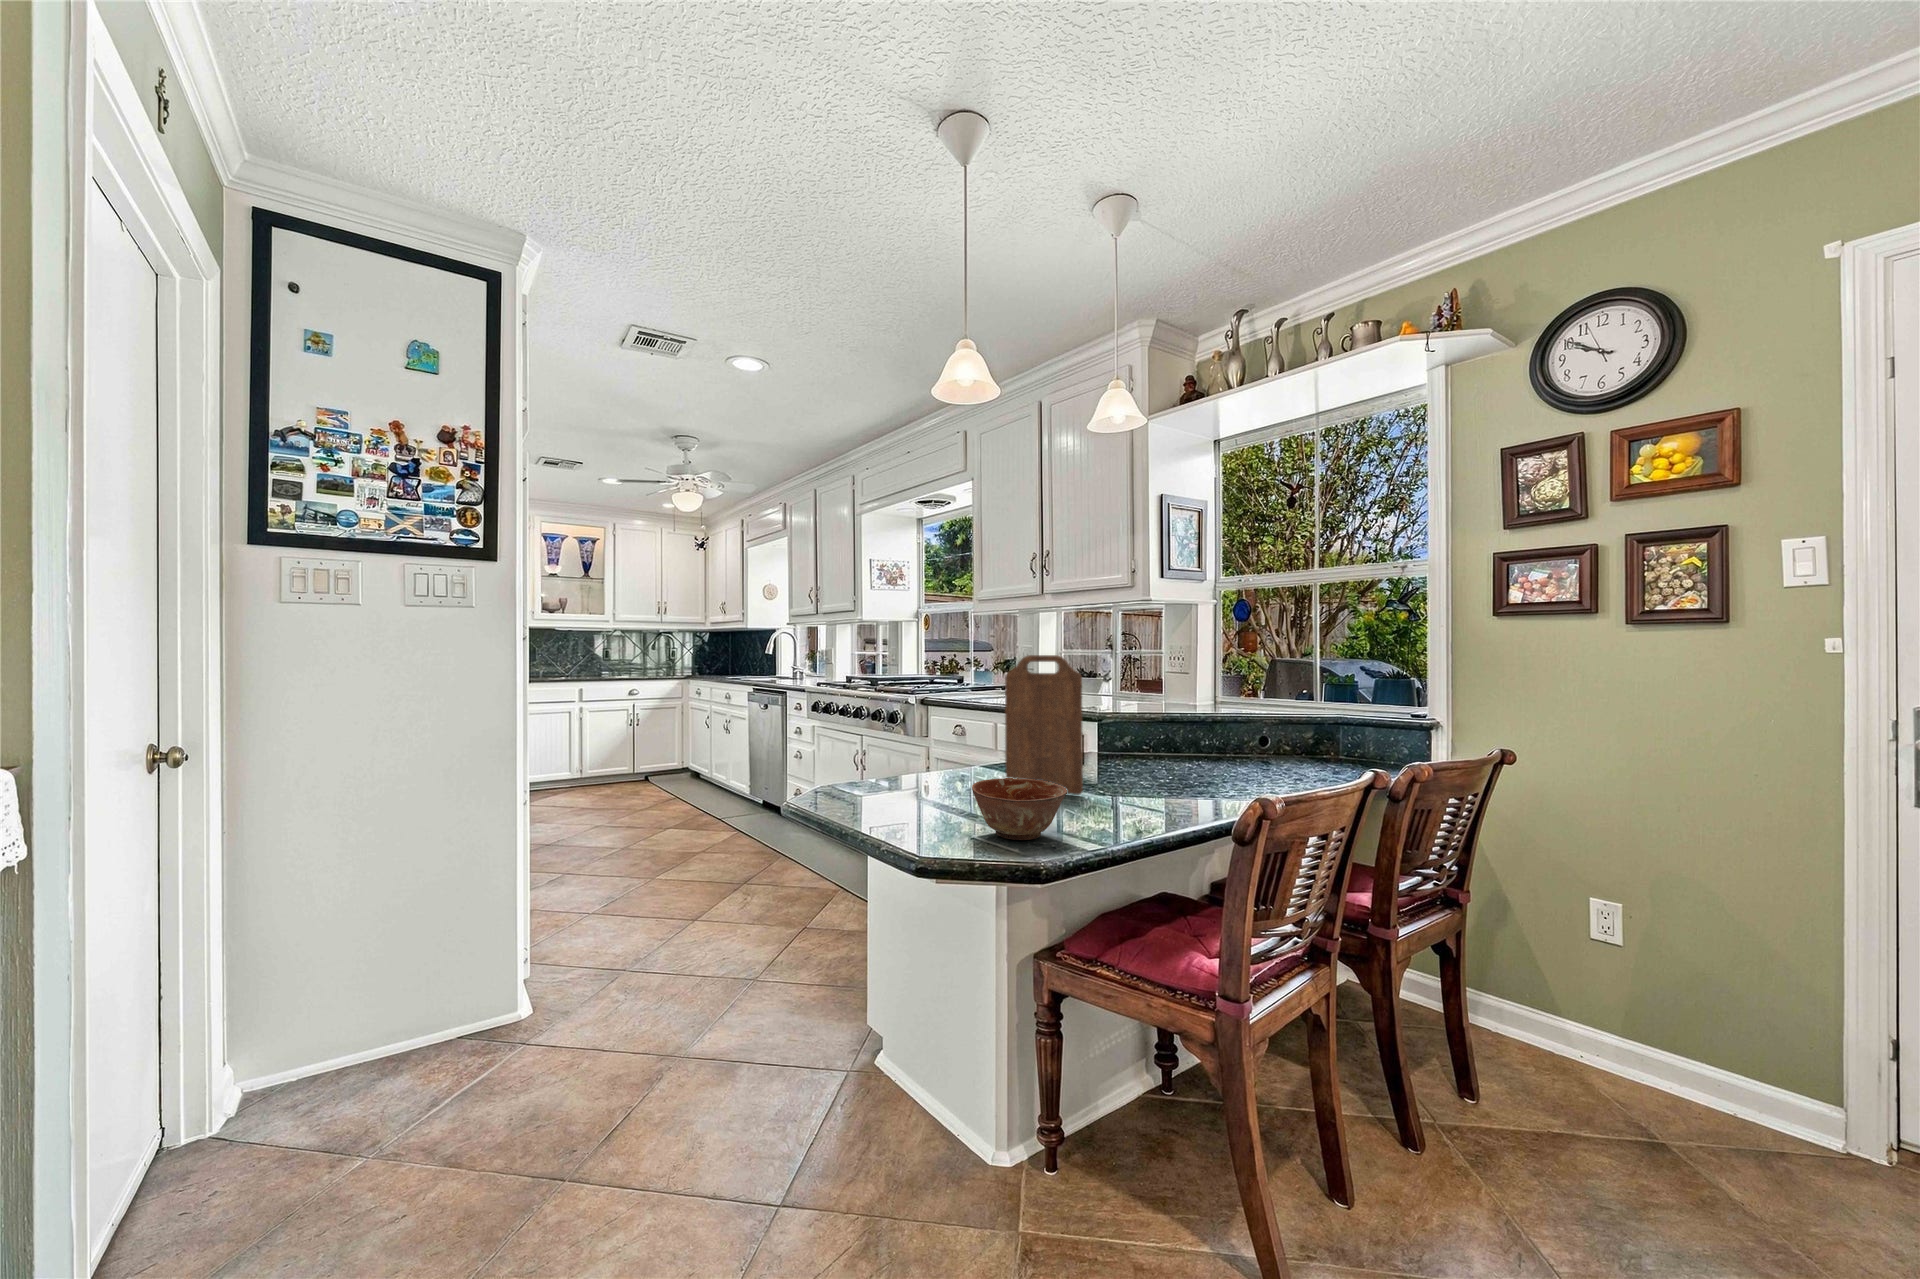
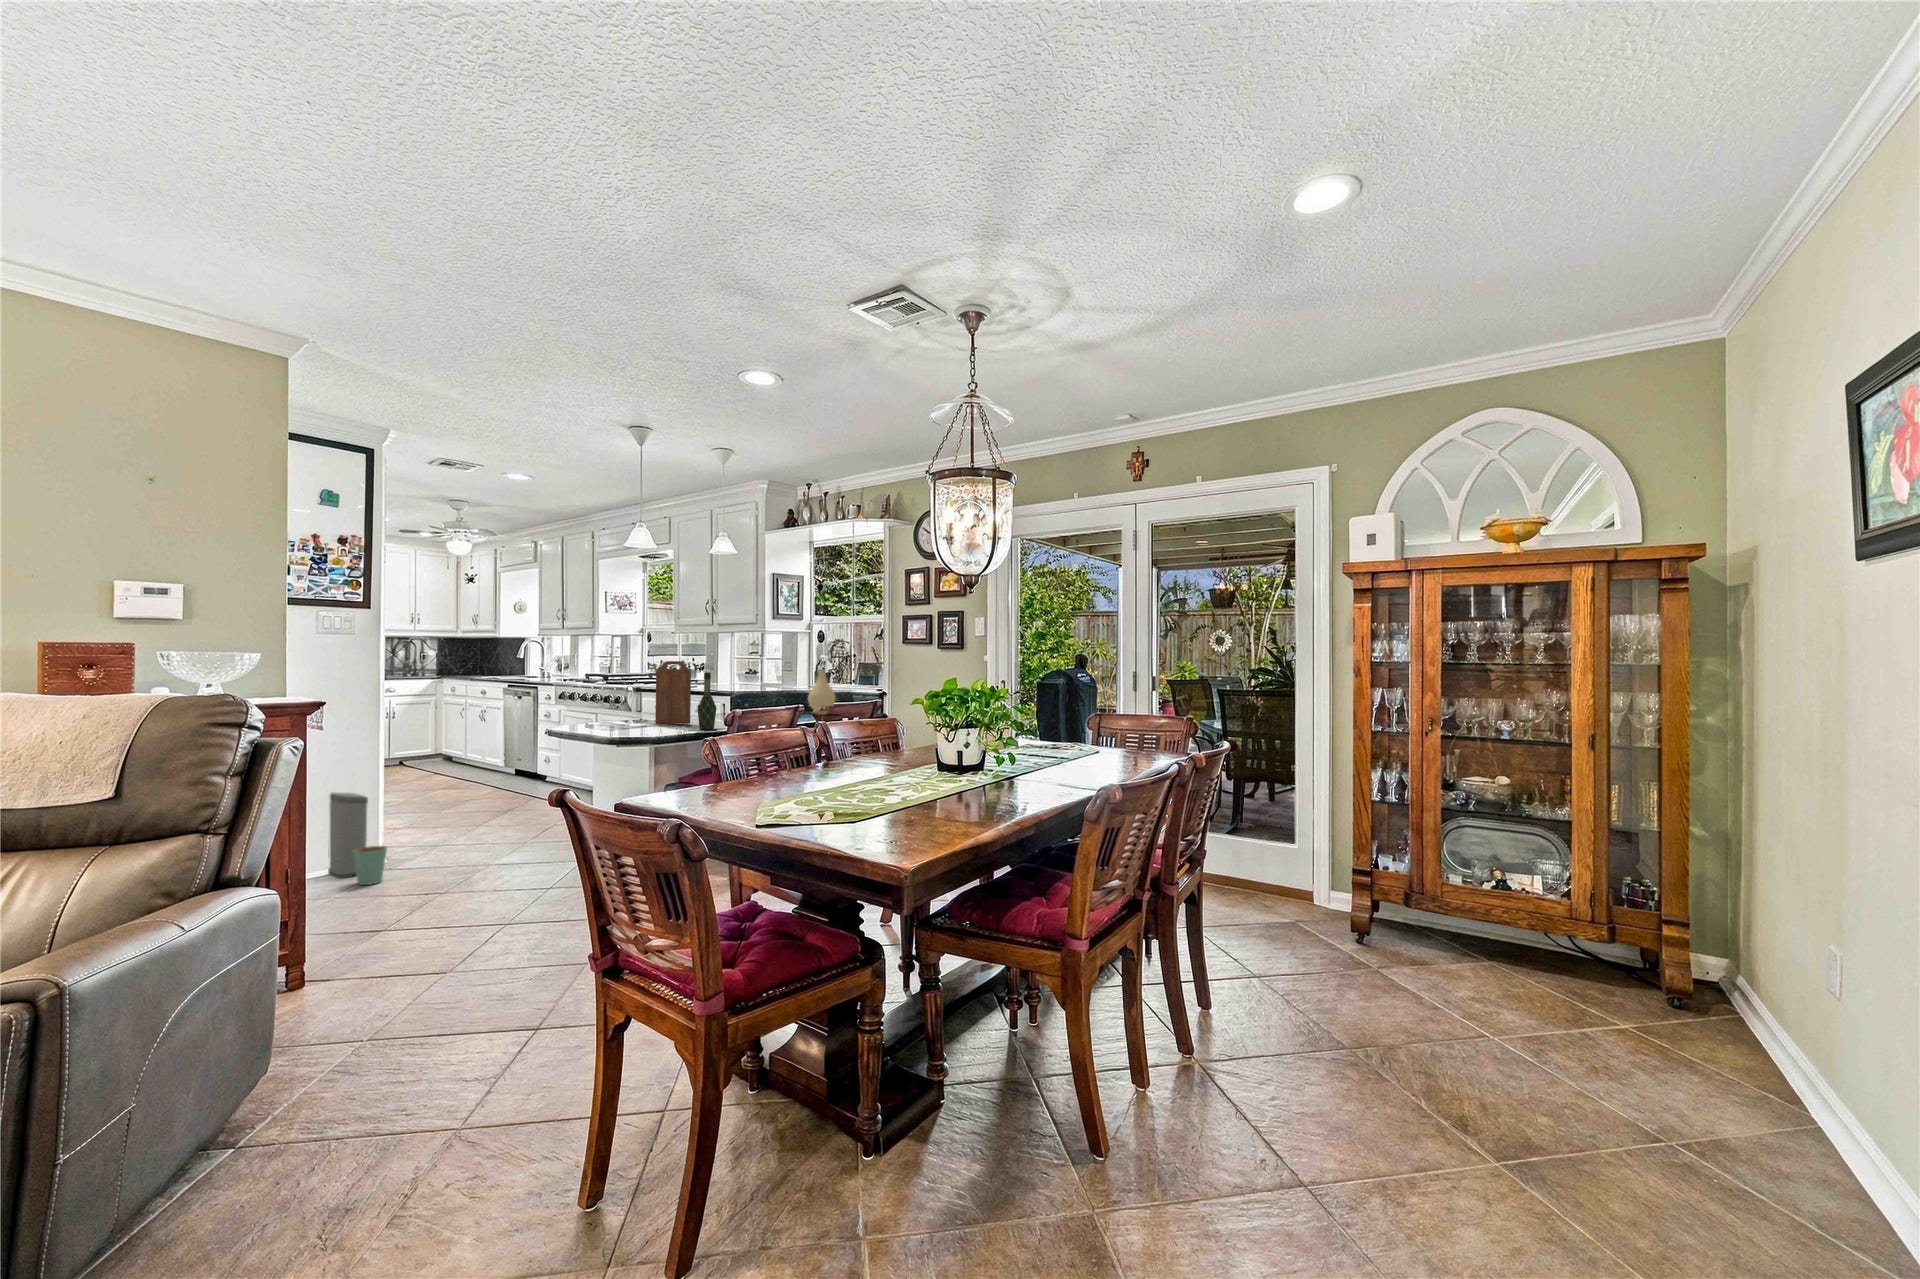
vase: none [1261,671,1321,761] -> present [808,670,836,715]
wine bottle: none [1122,682,1167,822] -> present [698,672,716,729]
ceramic bowl: present [972,778,1067,840] -> none [626,711,666,733]
trash can: none [424,904,503,1121] -> present [328,792,387,885]

